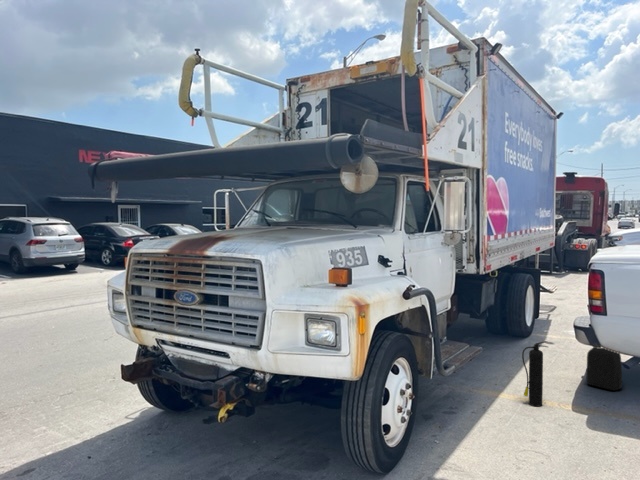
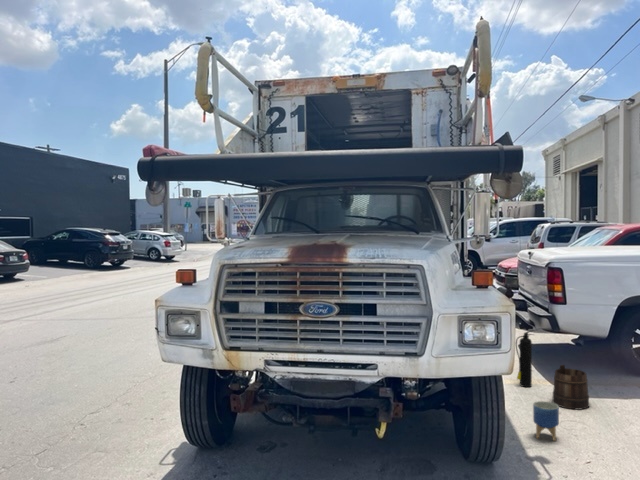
backpack: present [586,347,622,390] -> none [538,328,566,367]
bucket: none [540,385,584,440] -> present [552,365,589,409]
planter: none [463,420,491,467] -> present [533,401,559,441]

